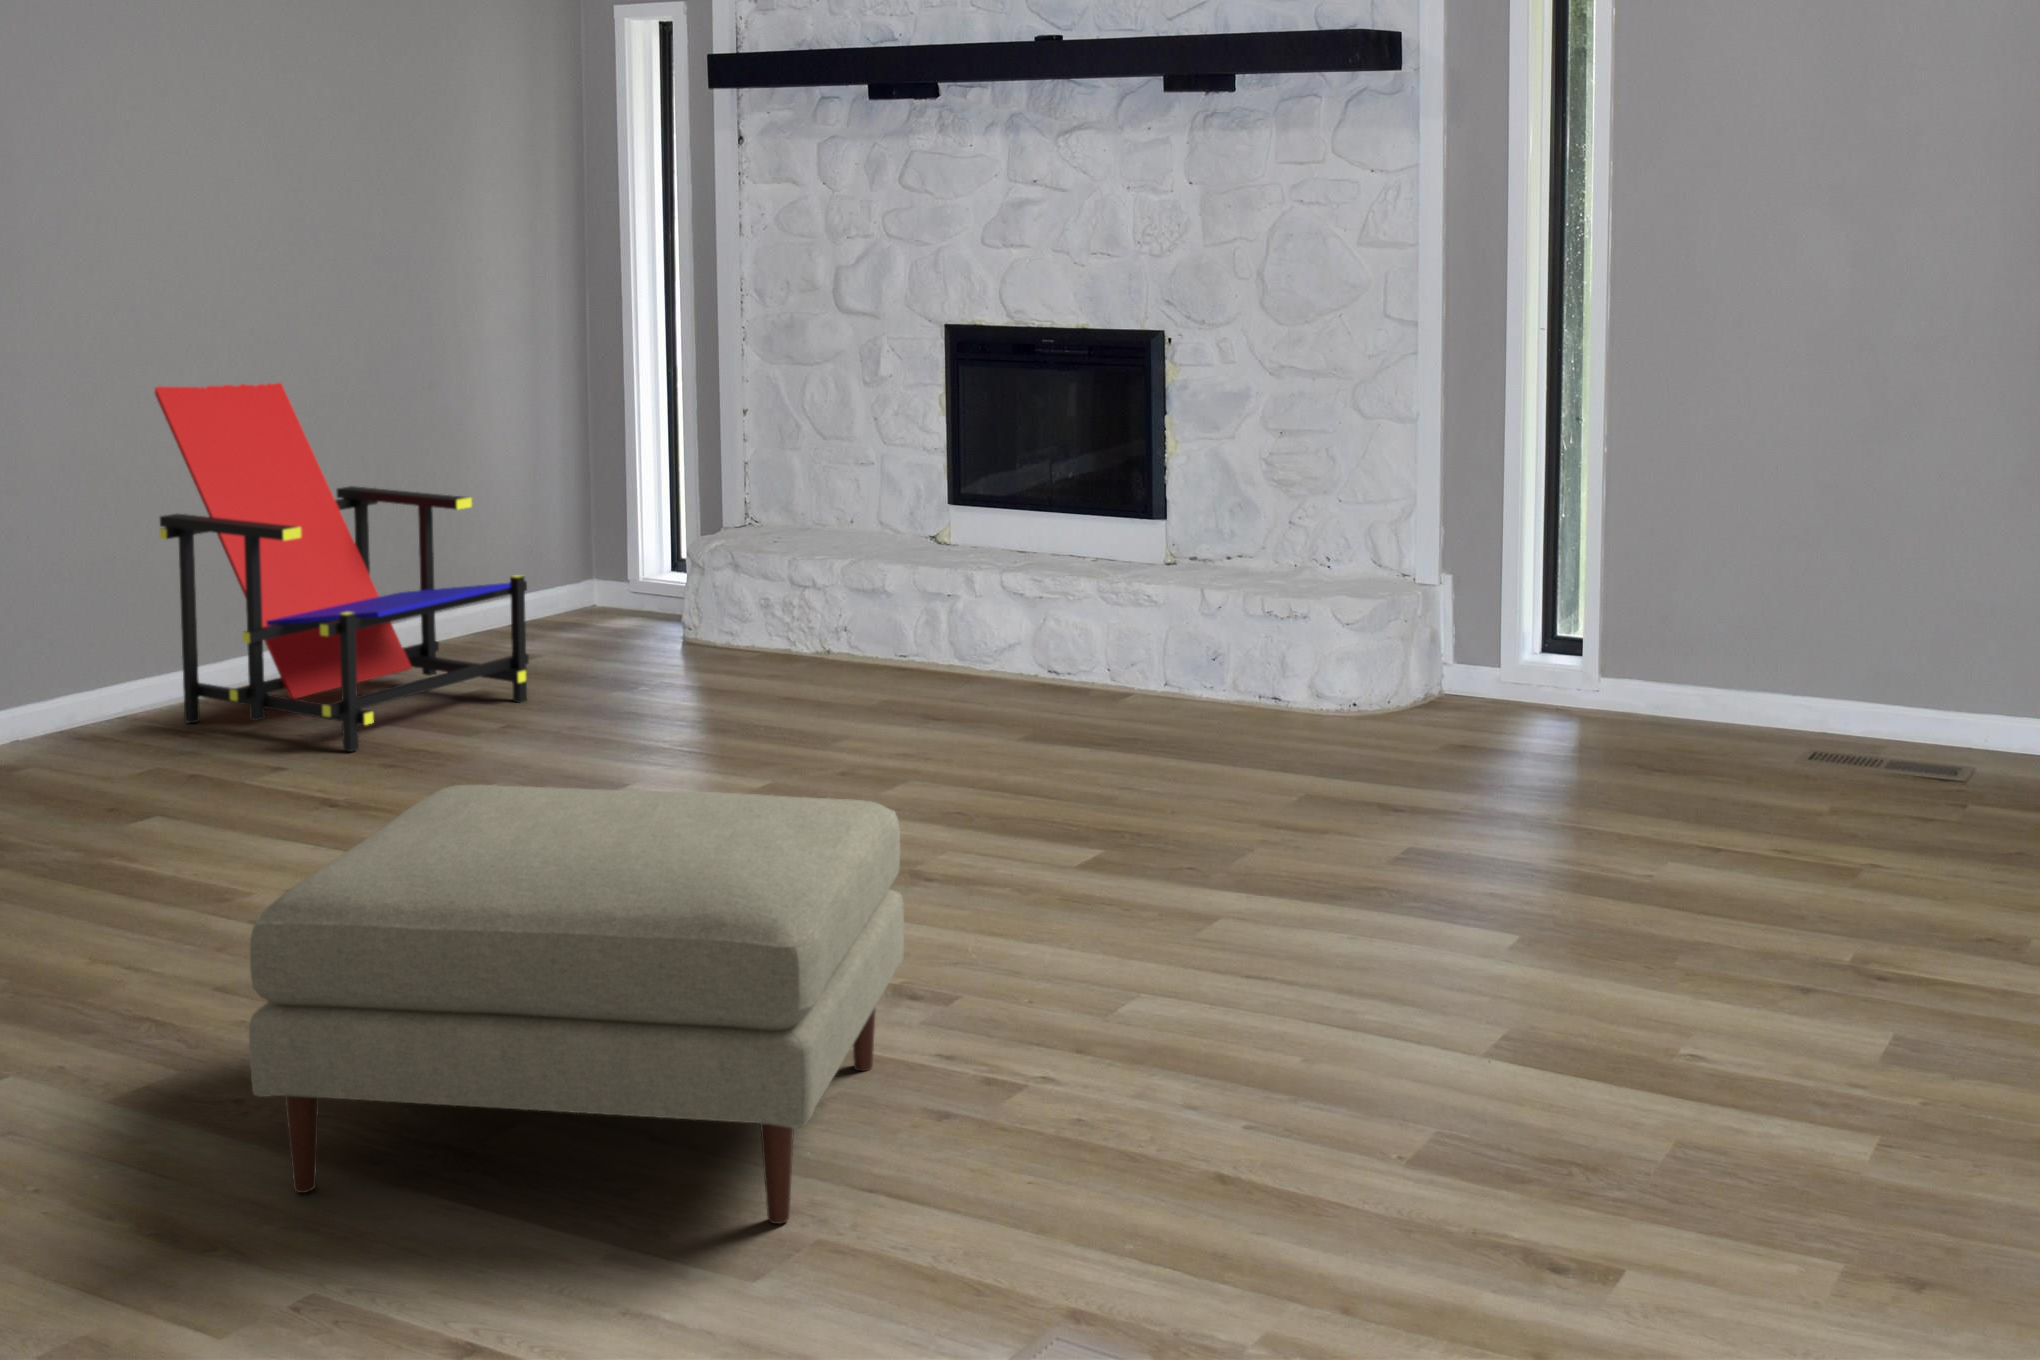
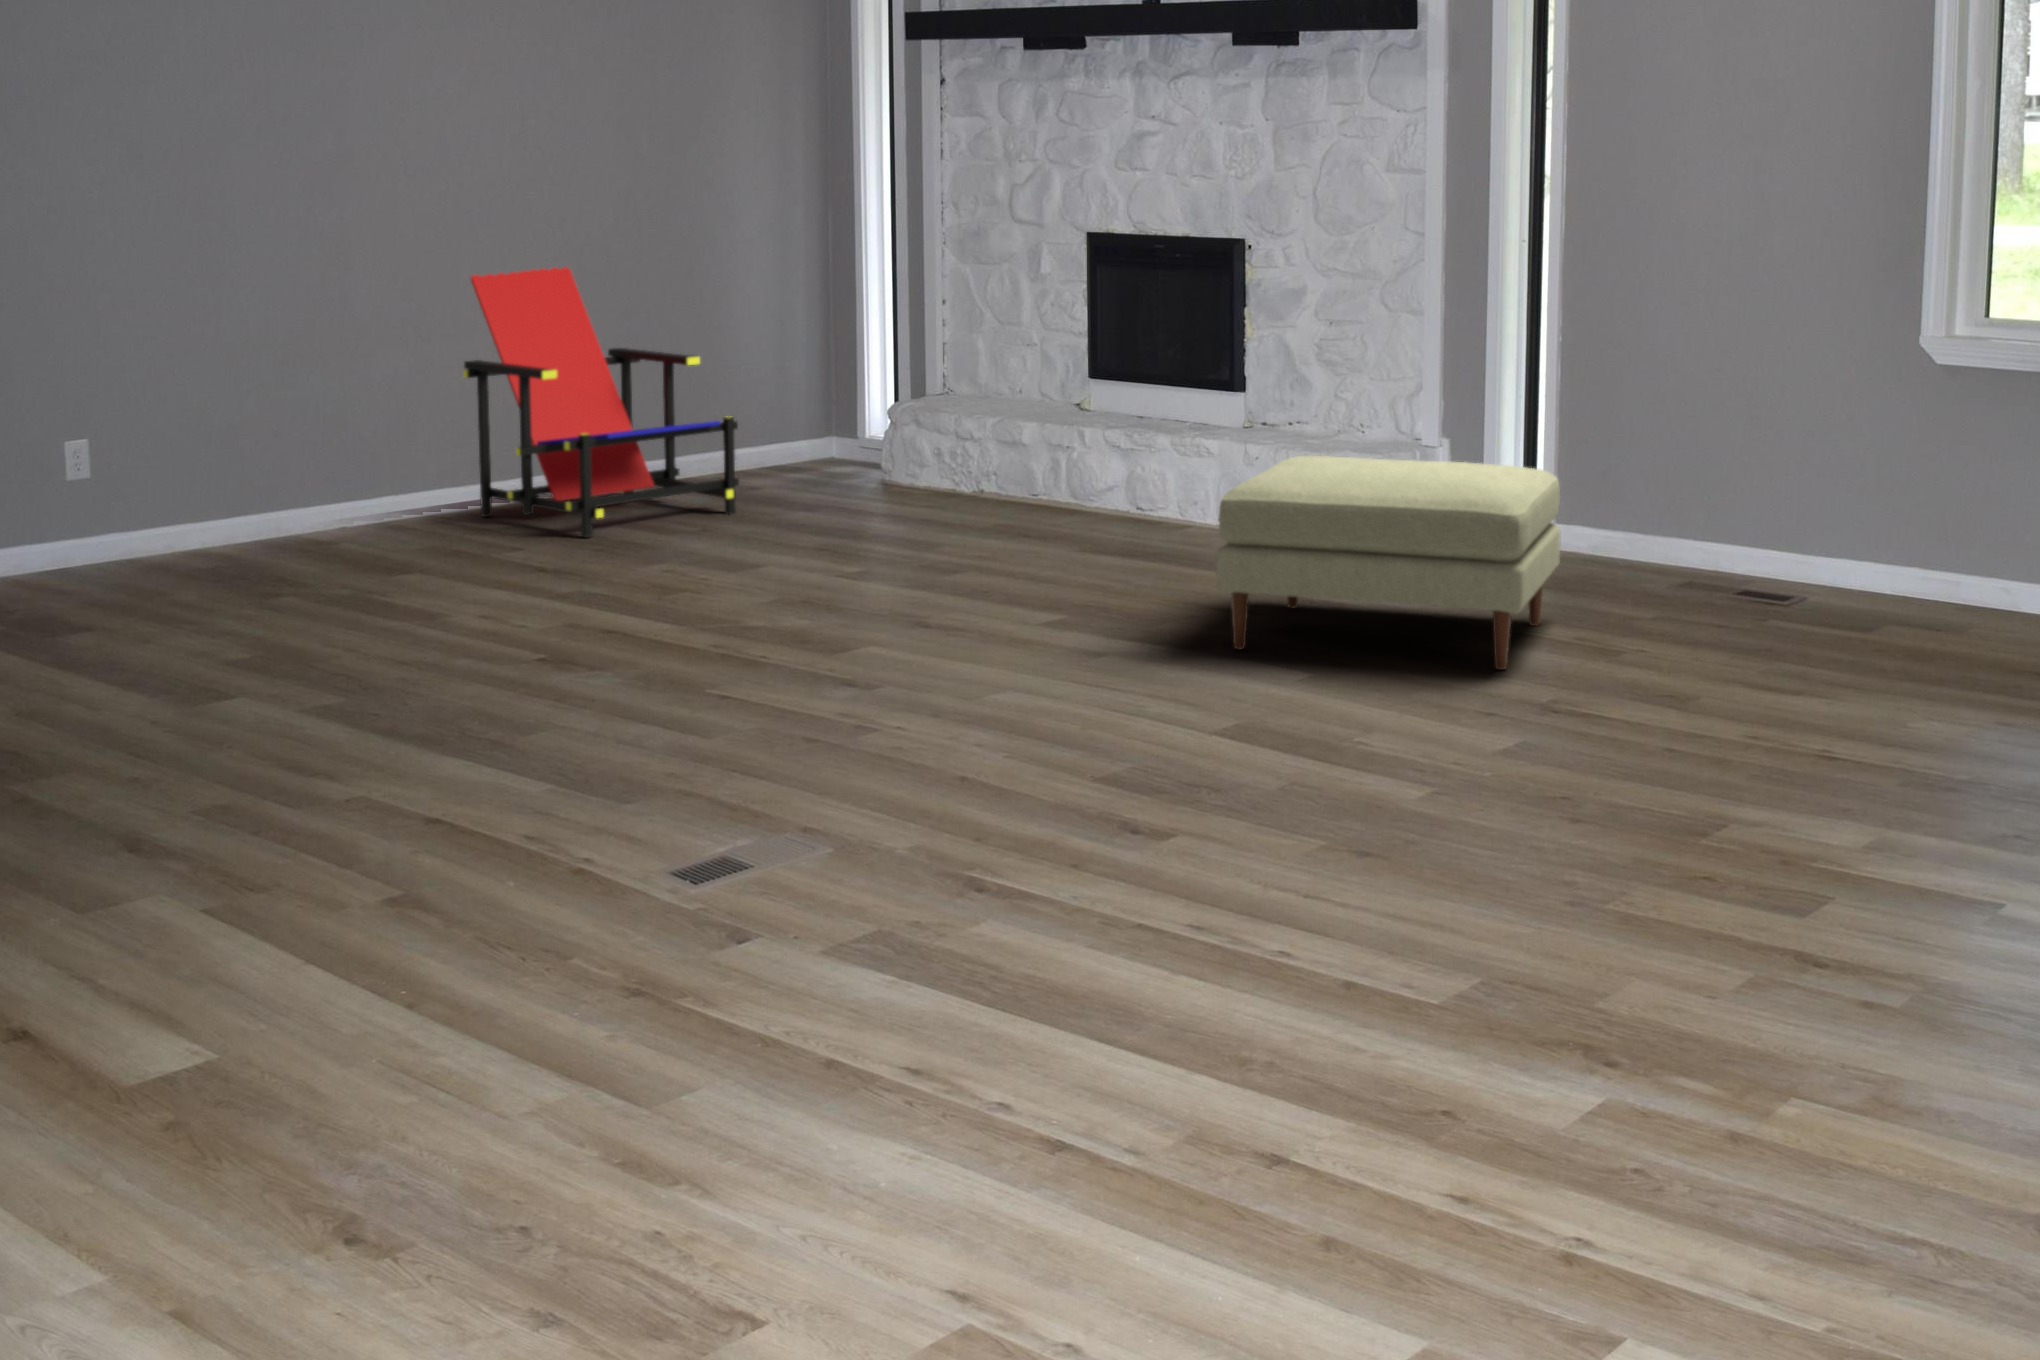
ottoman: present [249,785,904,1224] -> present [1216,456,1560,670]

